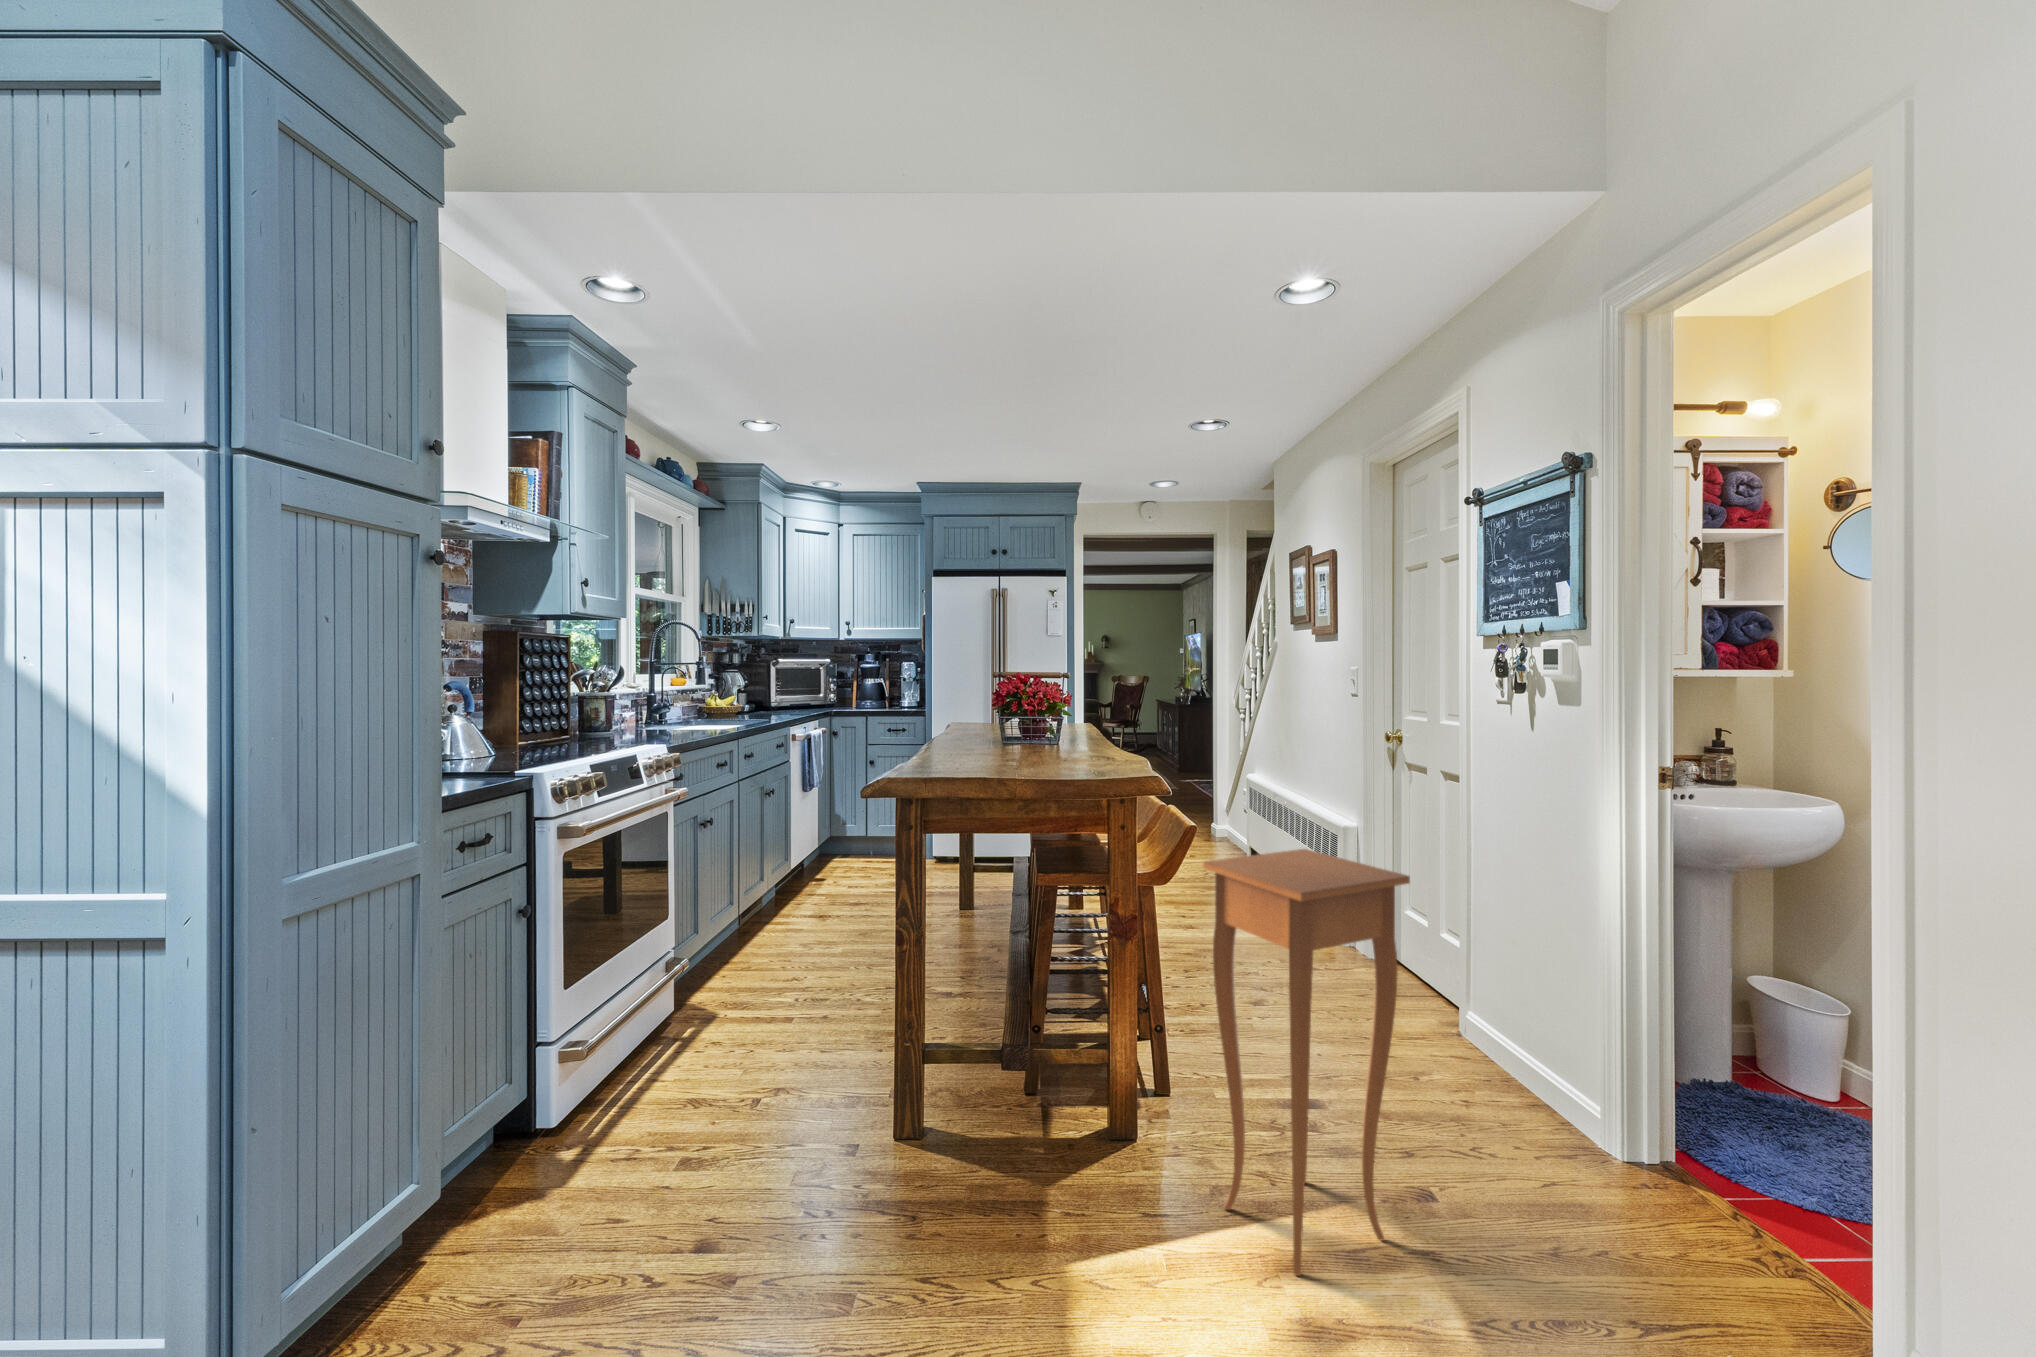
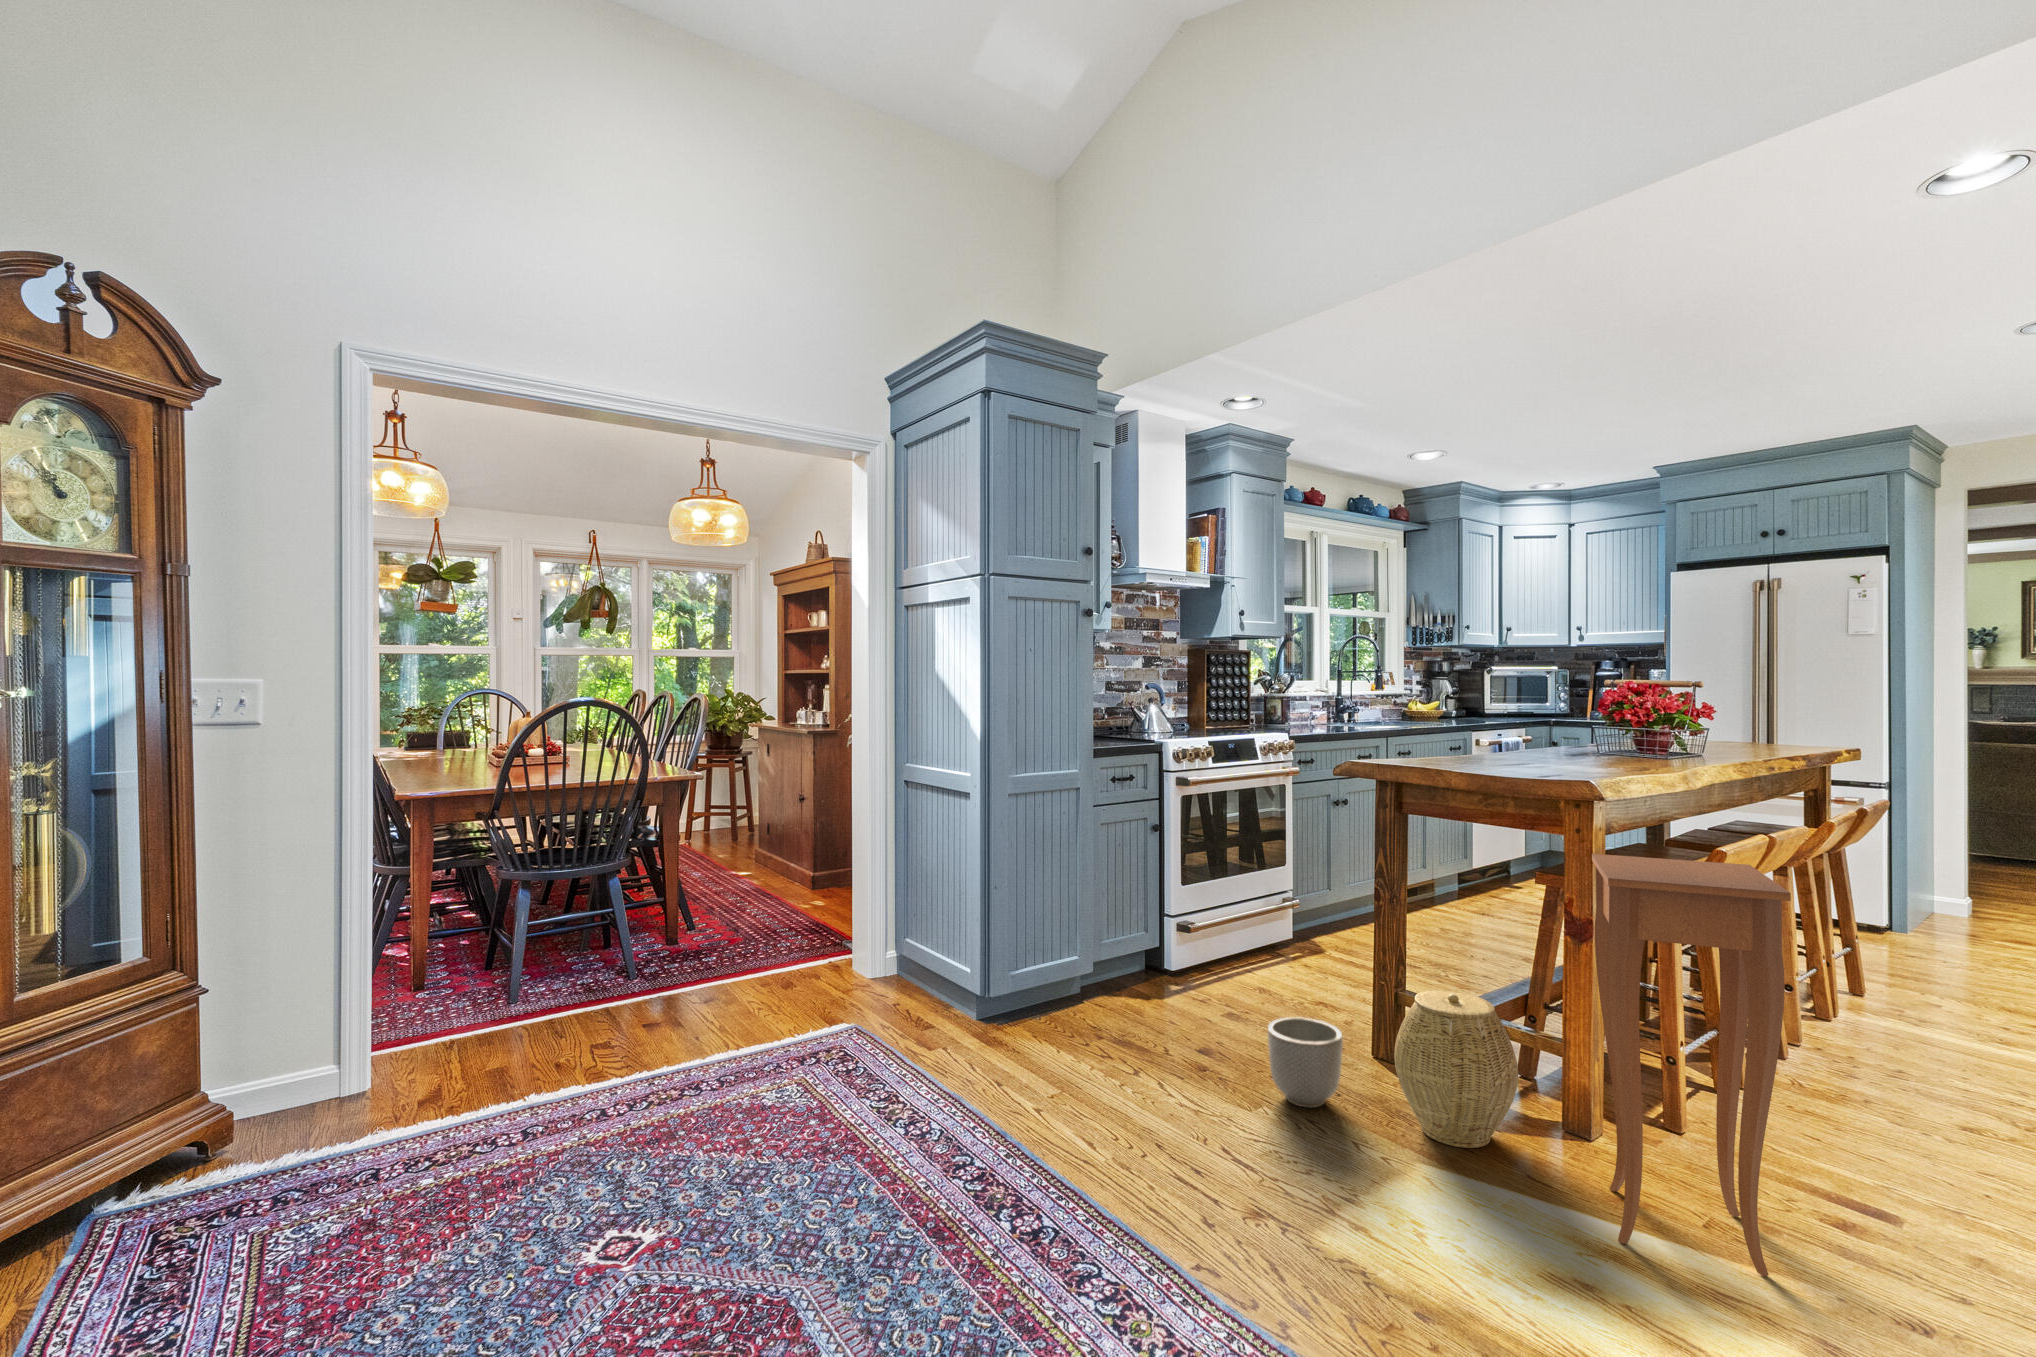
woven basket: none [999,1044,1132,1240] -> present [1394,991,1518,1148]
planter: none [845,1141,946,1281] -> present [1268,1017,1343,1108]

